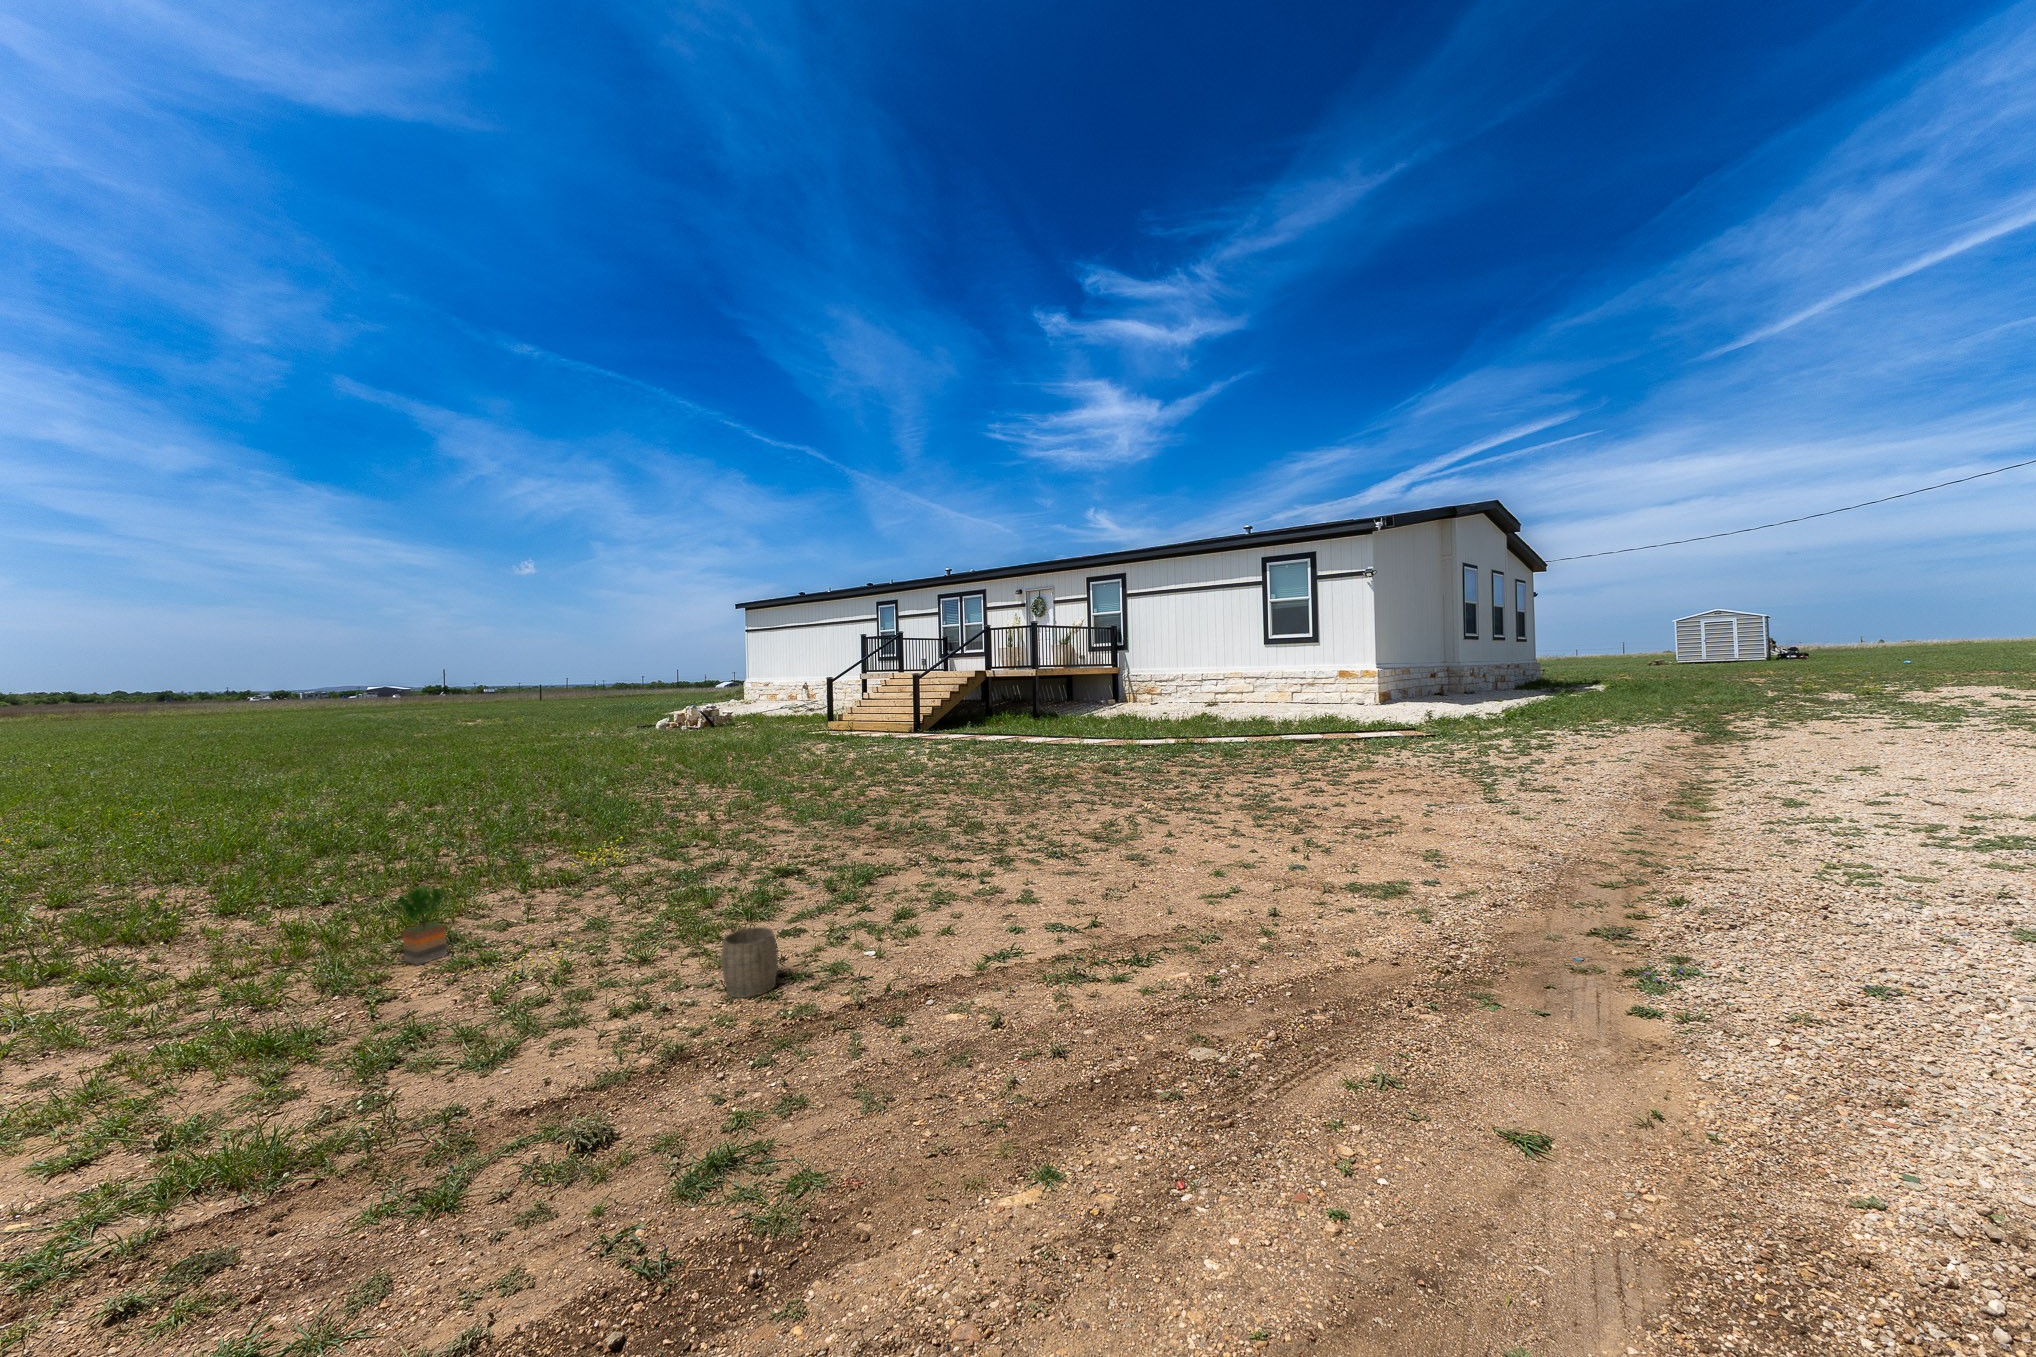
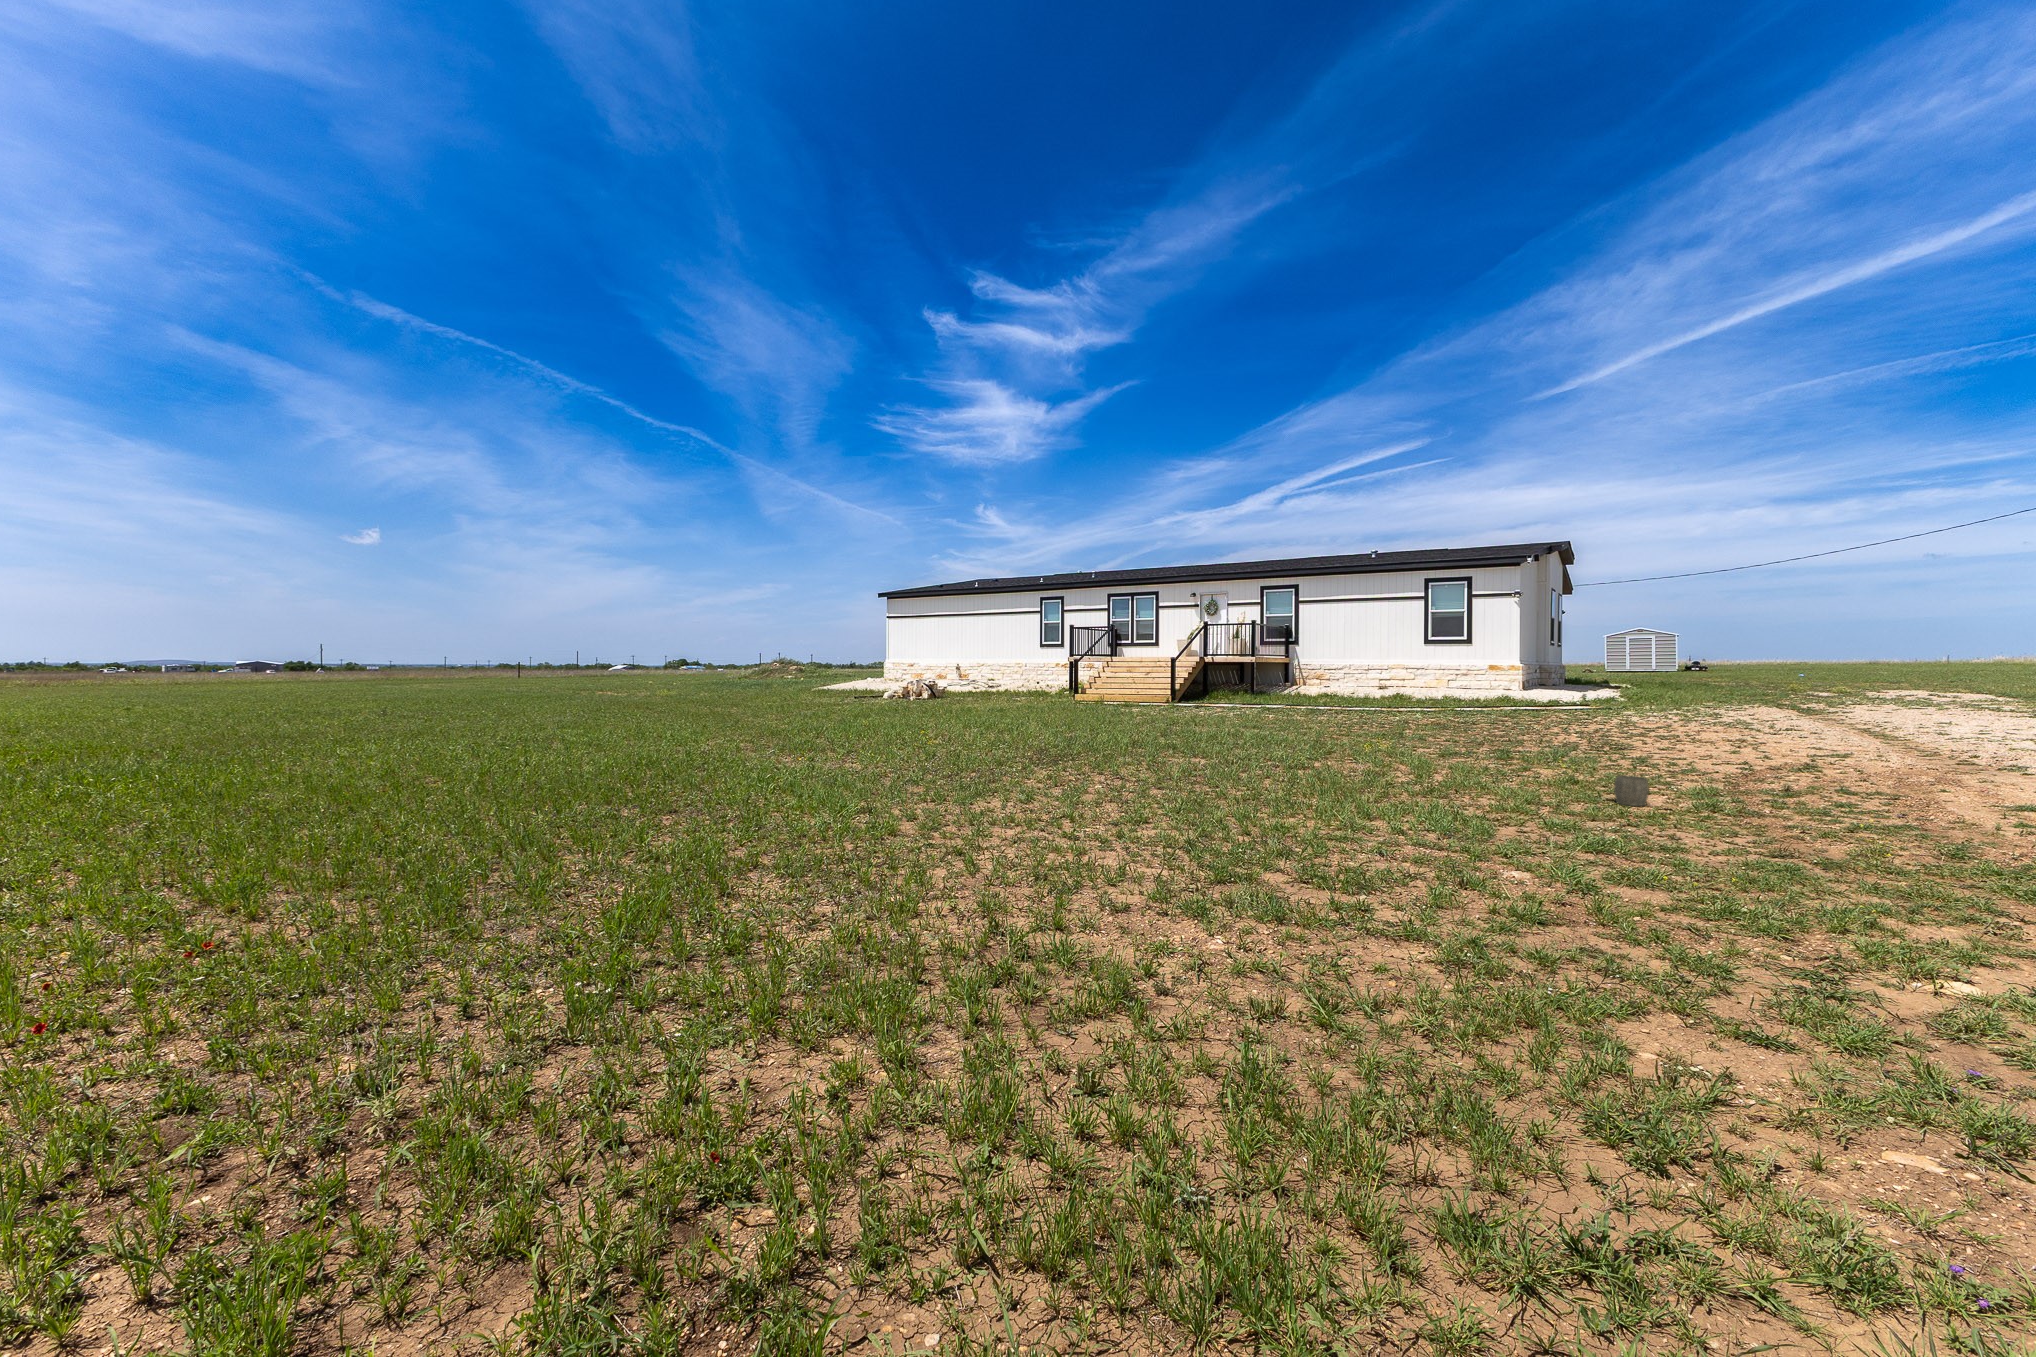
potted tree: present [393,887,454,965] -> none [1386,760,1417,801]

